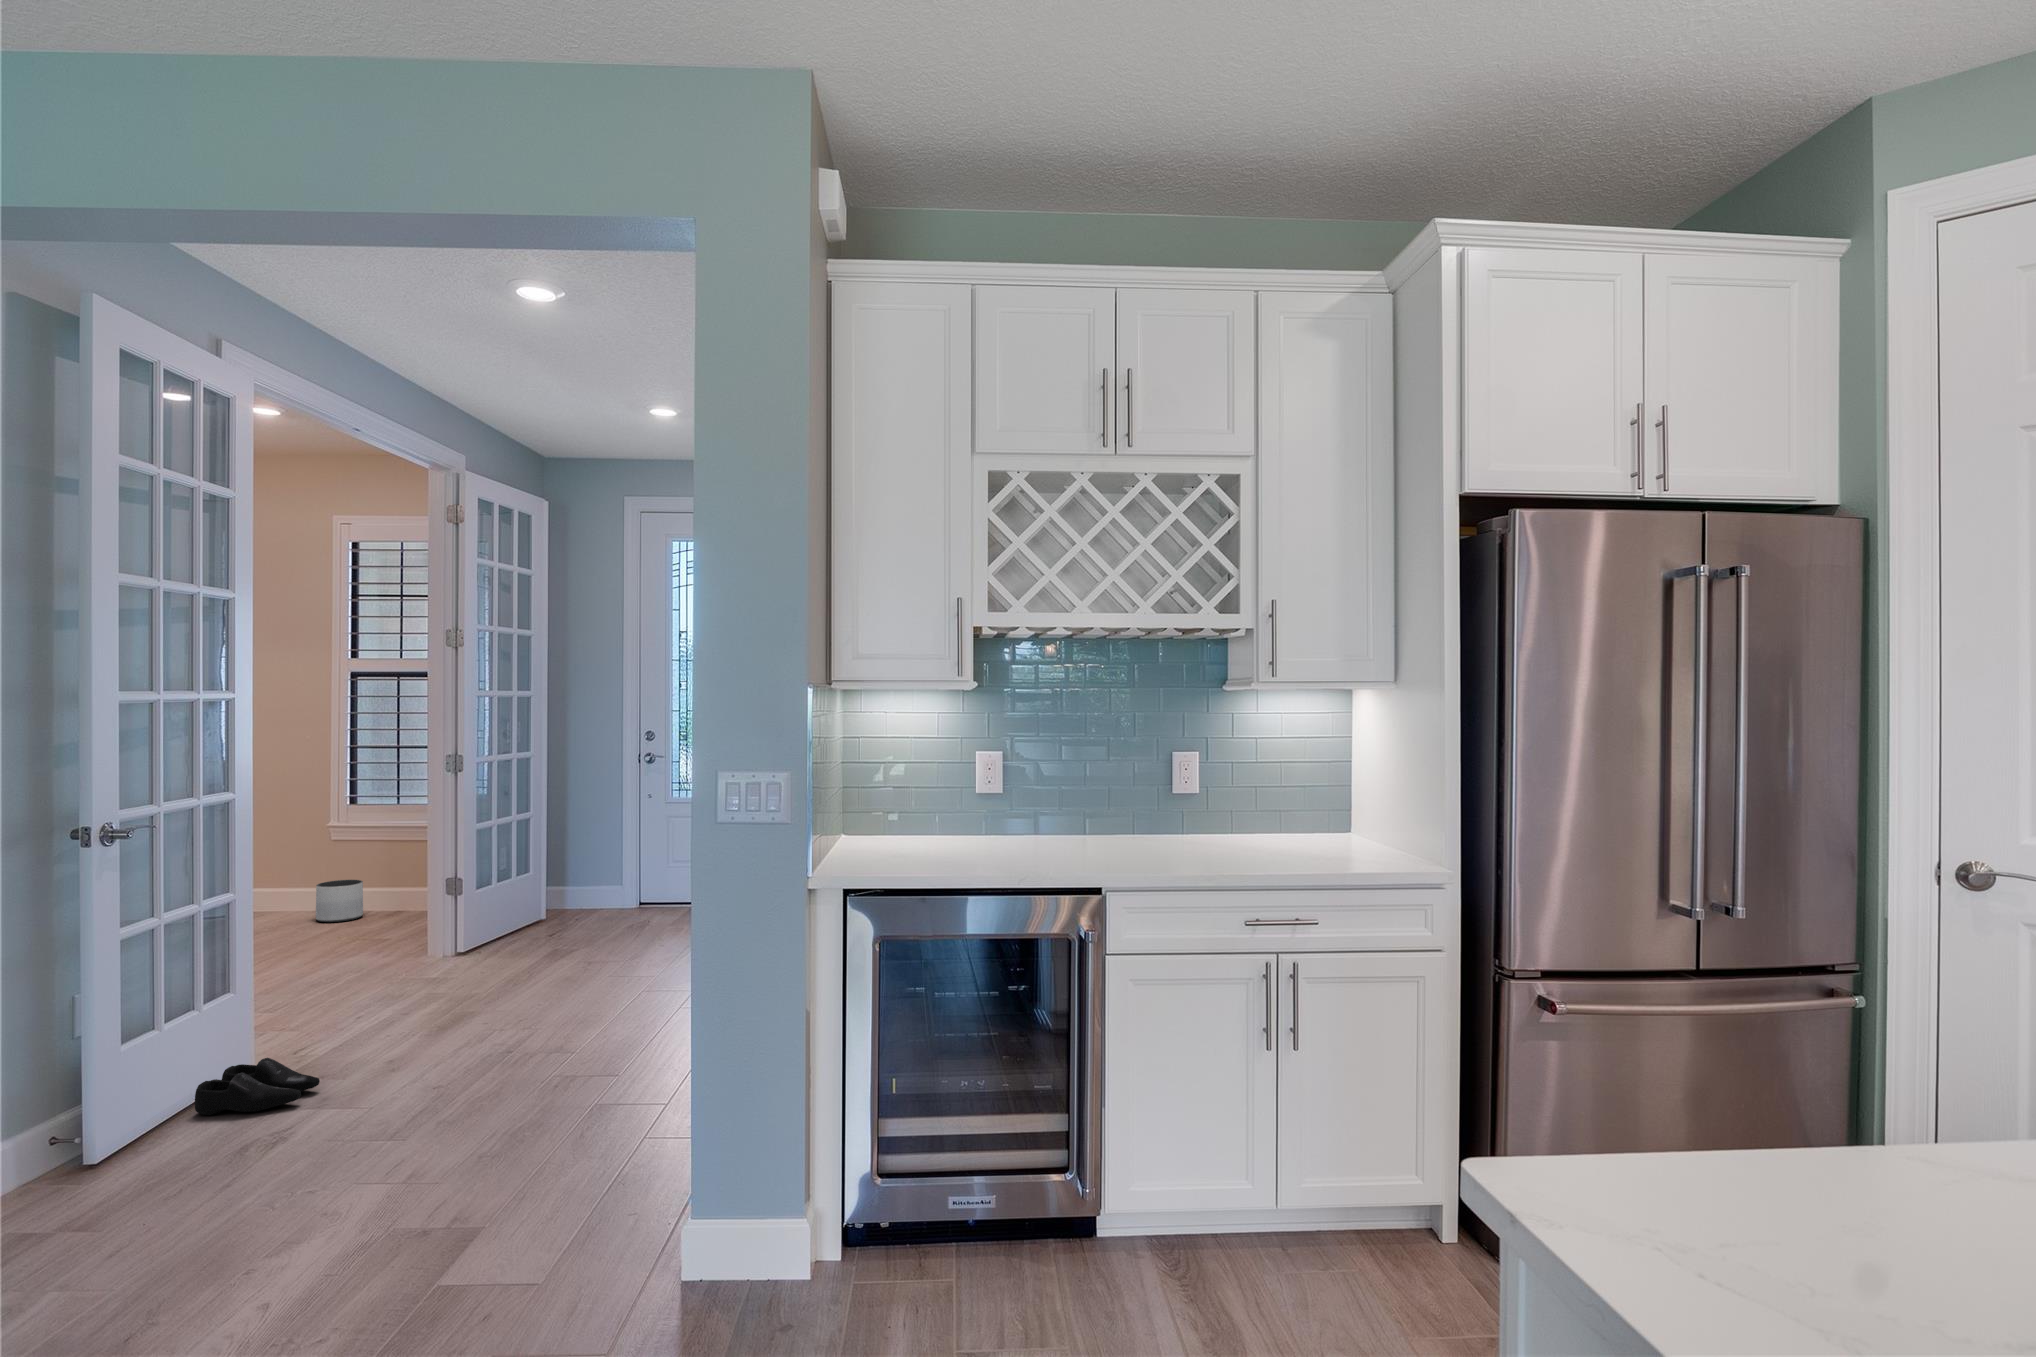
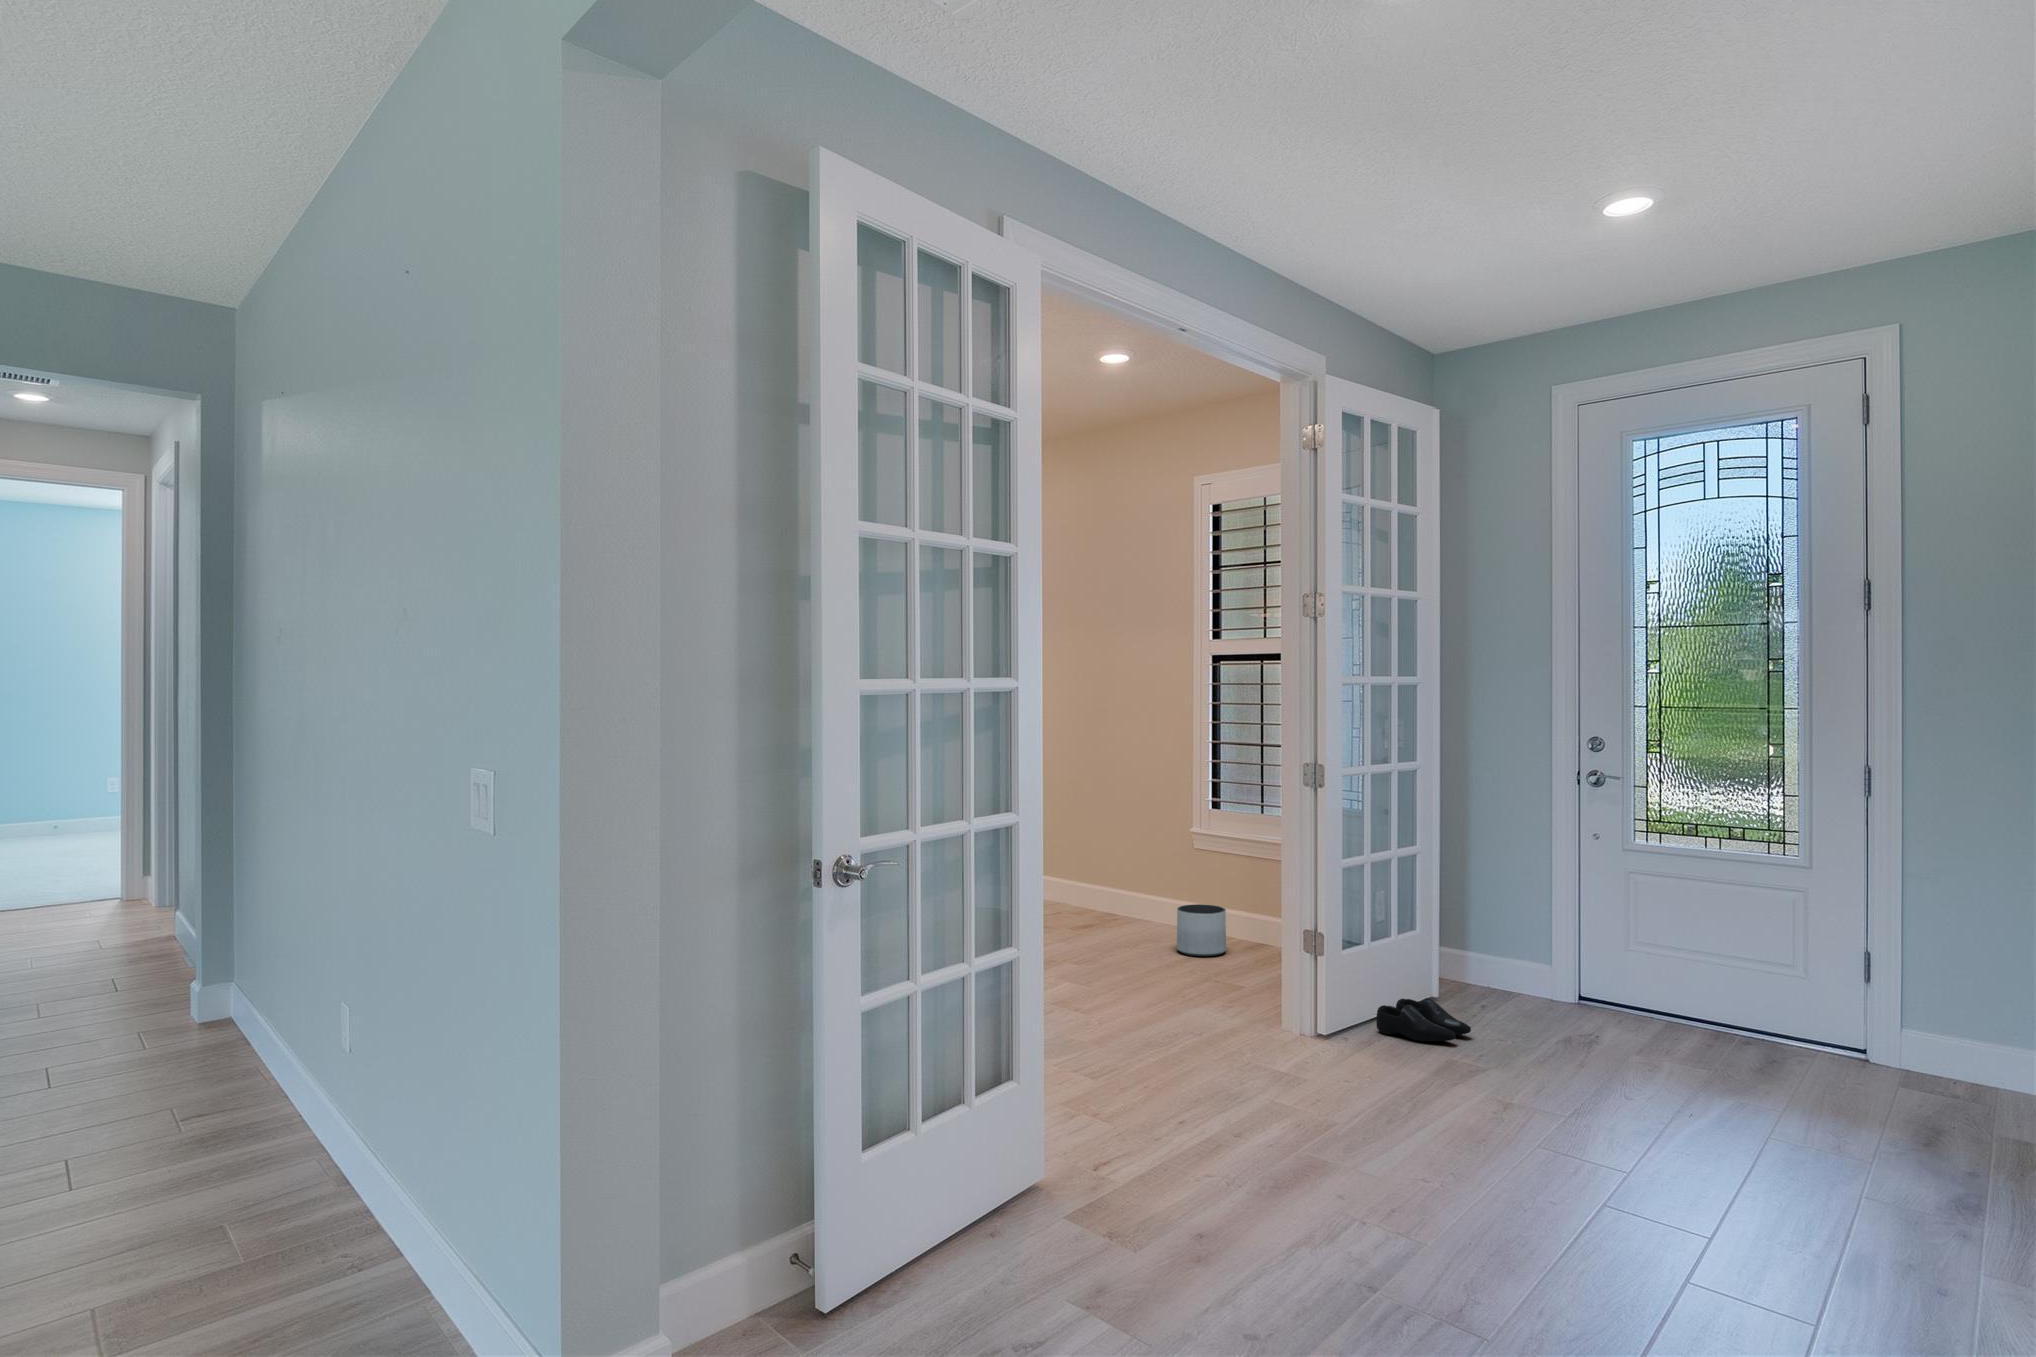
shoe: present [195,1058,320,1115] -> present [1376,998,1471,1041]

